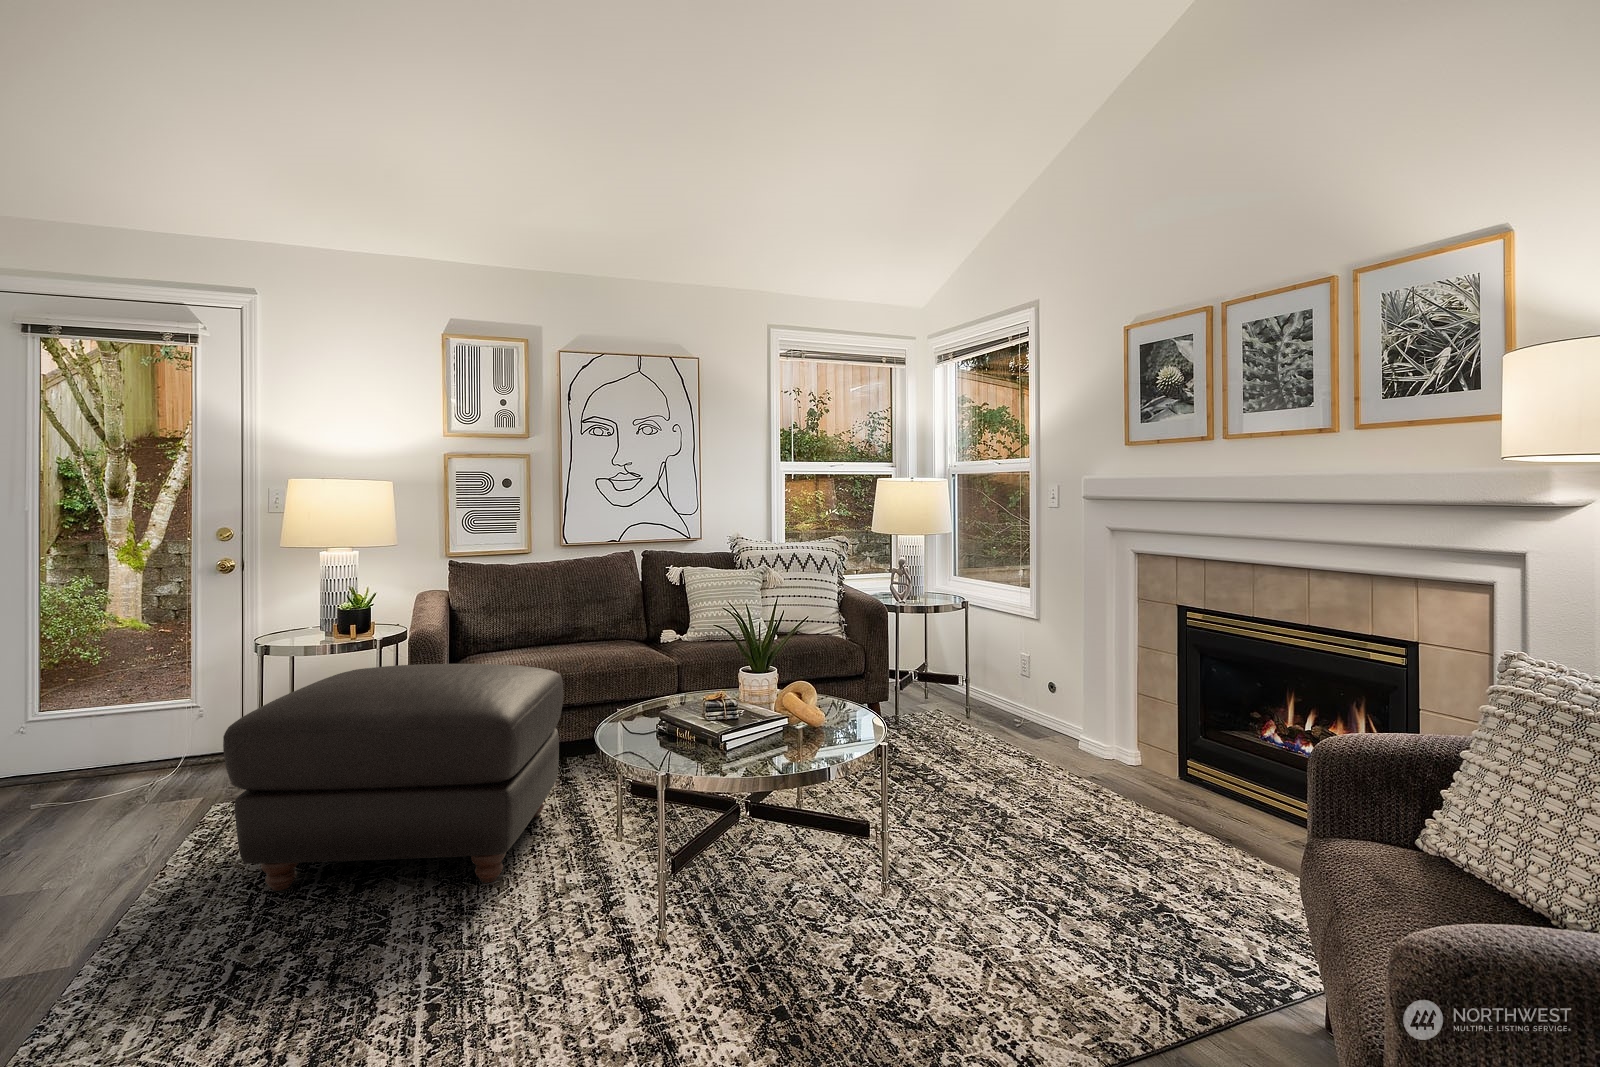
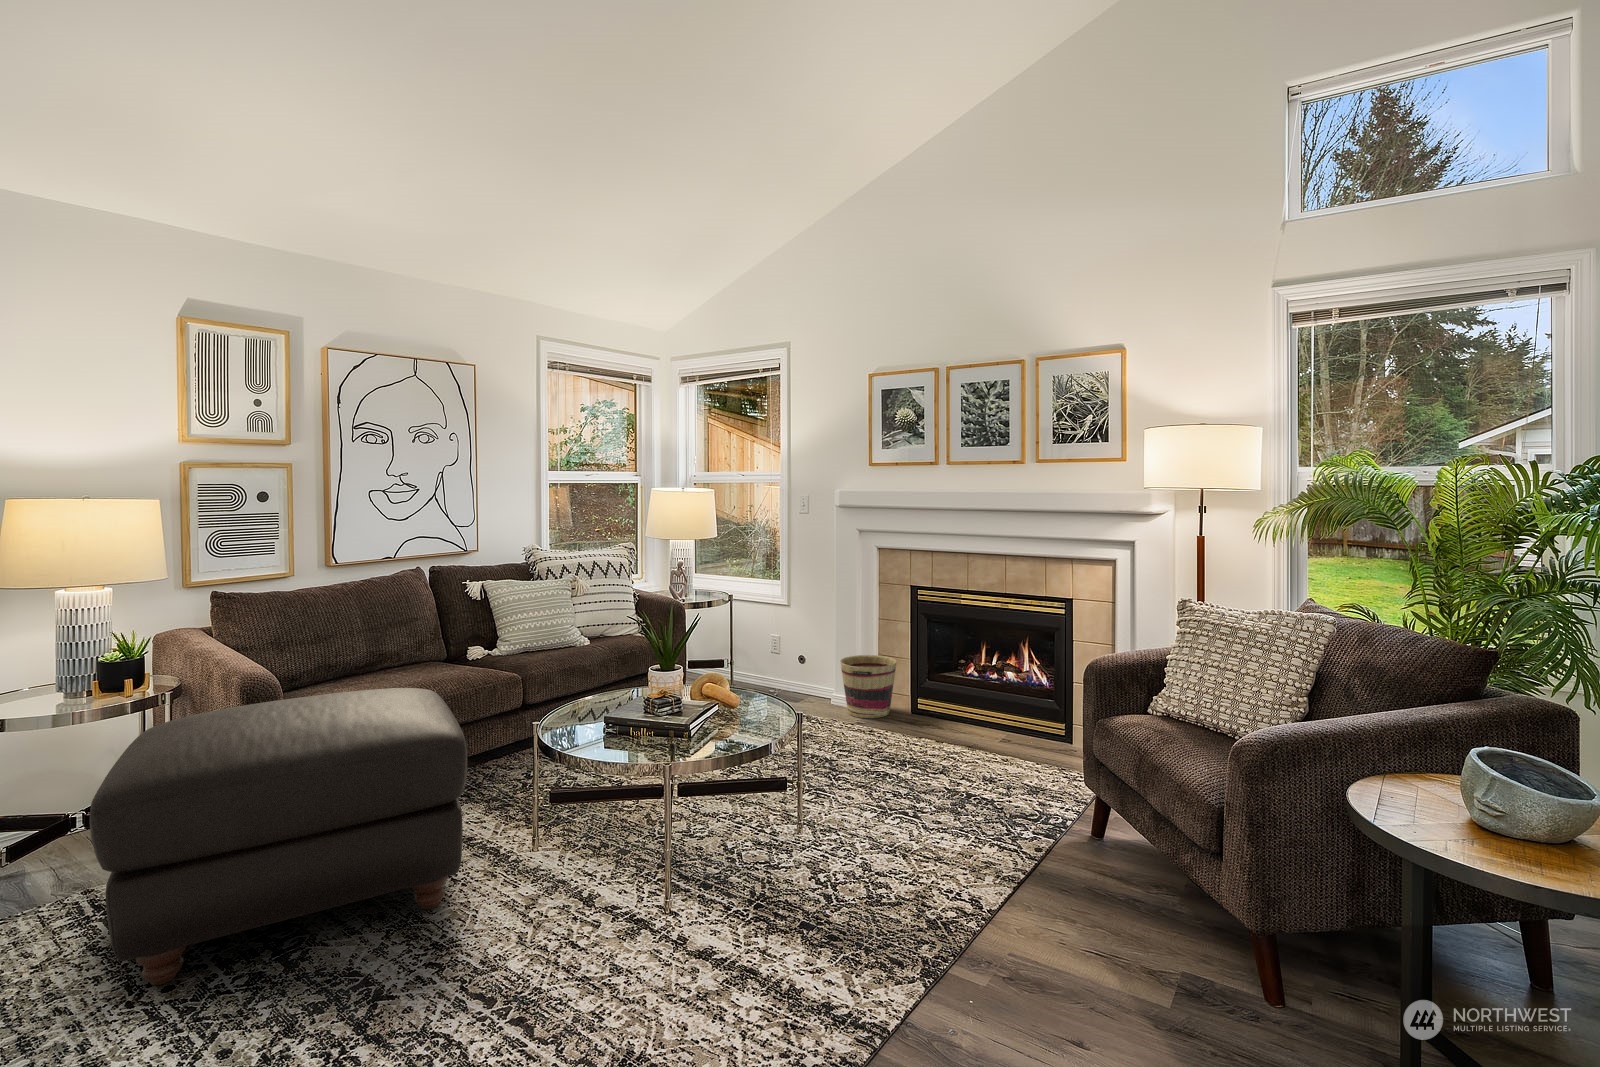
basket: none [1068,692,1147,777] -> present [840,655,897,718]

